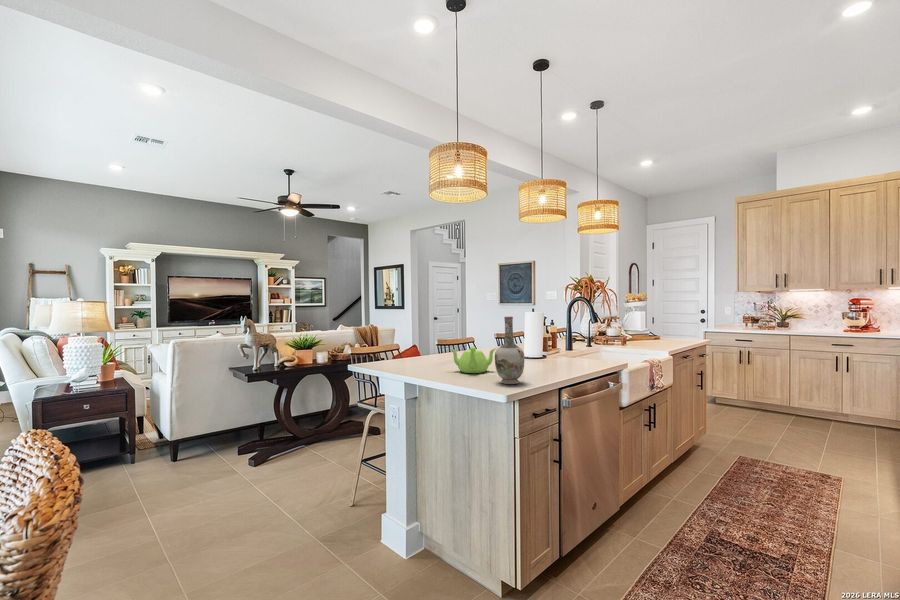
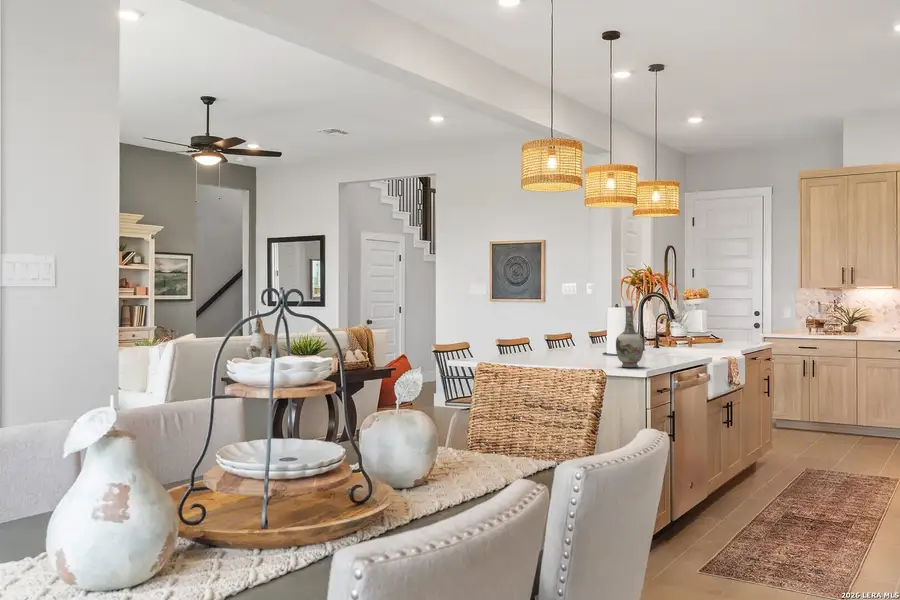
teapot: present [451,346,496,373] -> none [556,338,601,363]

